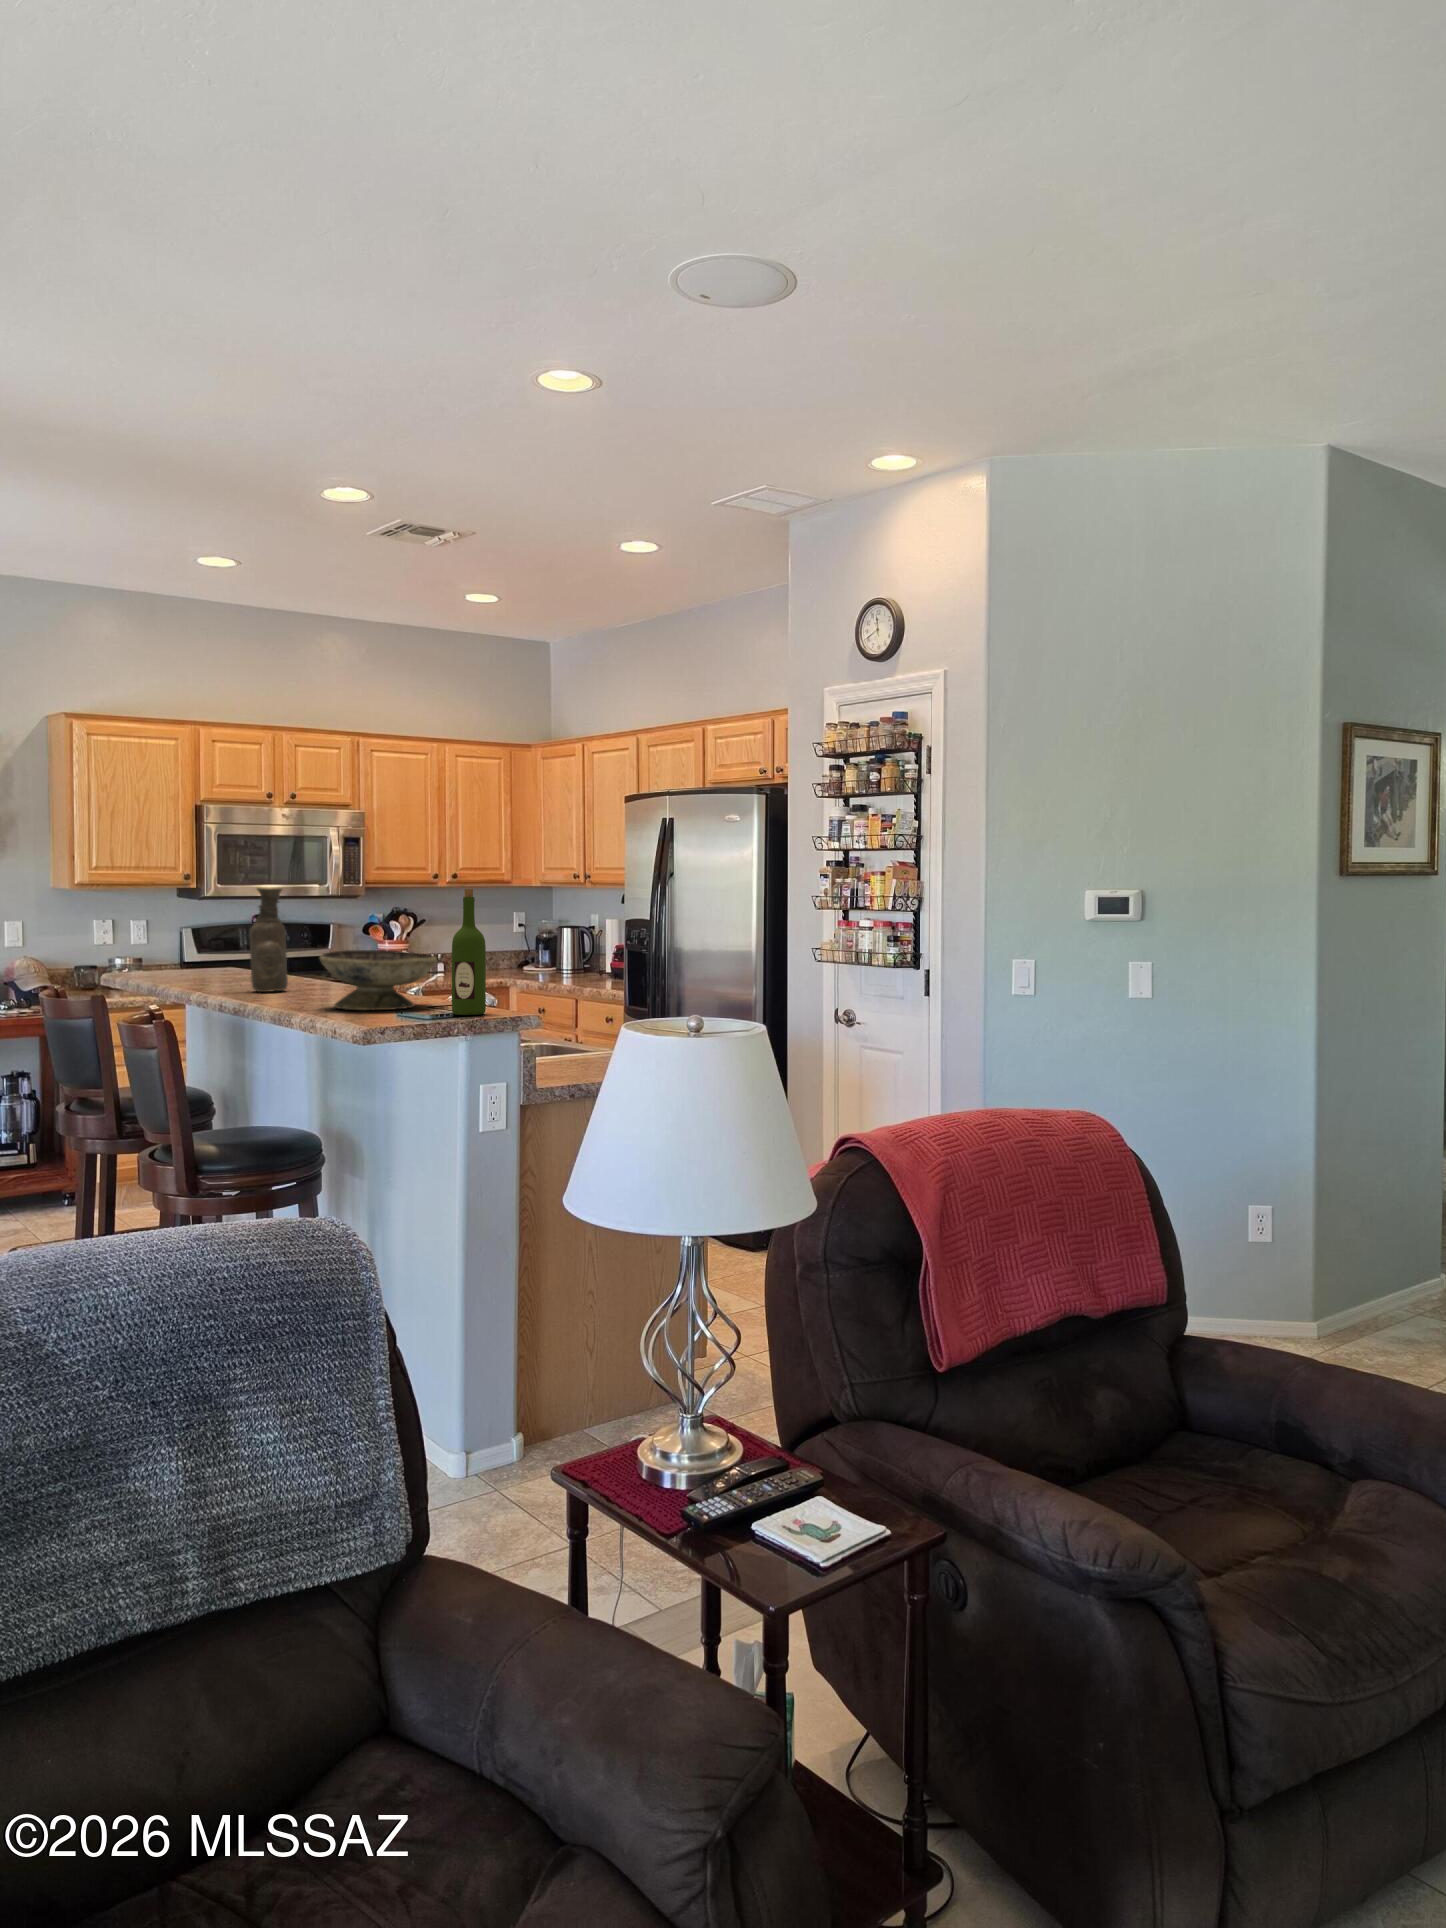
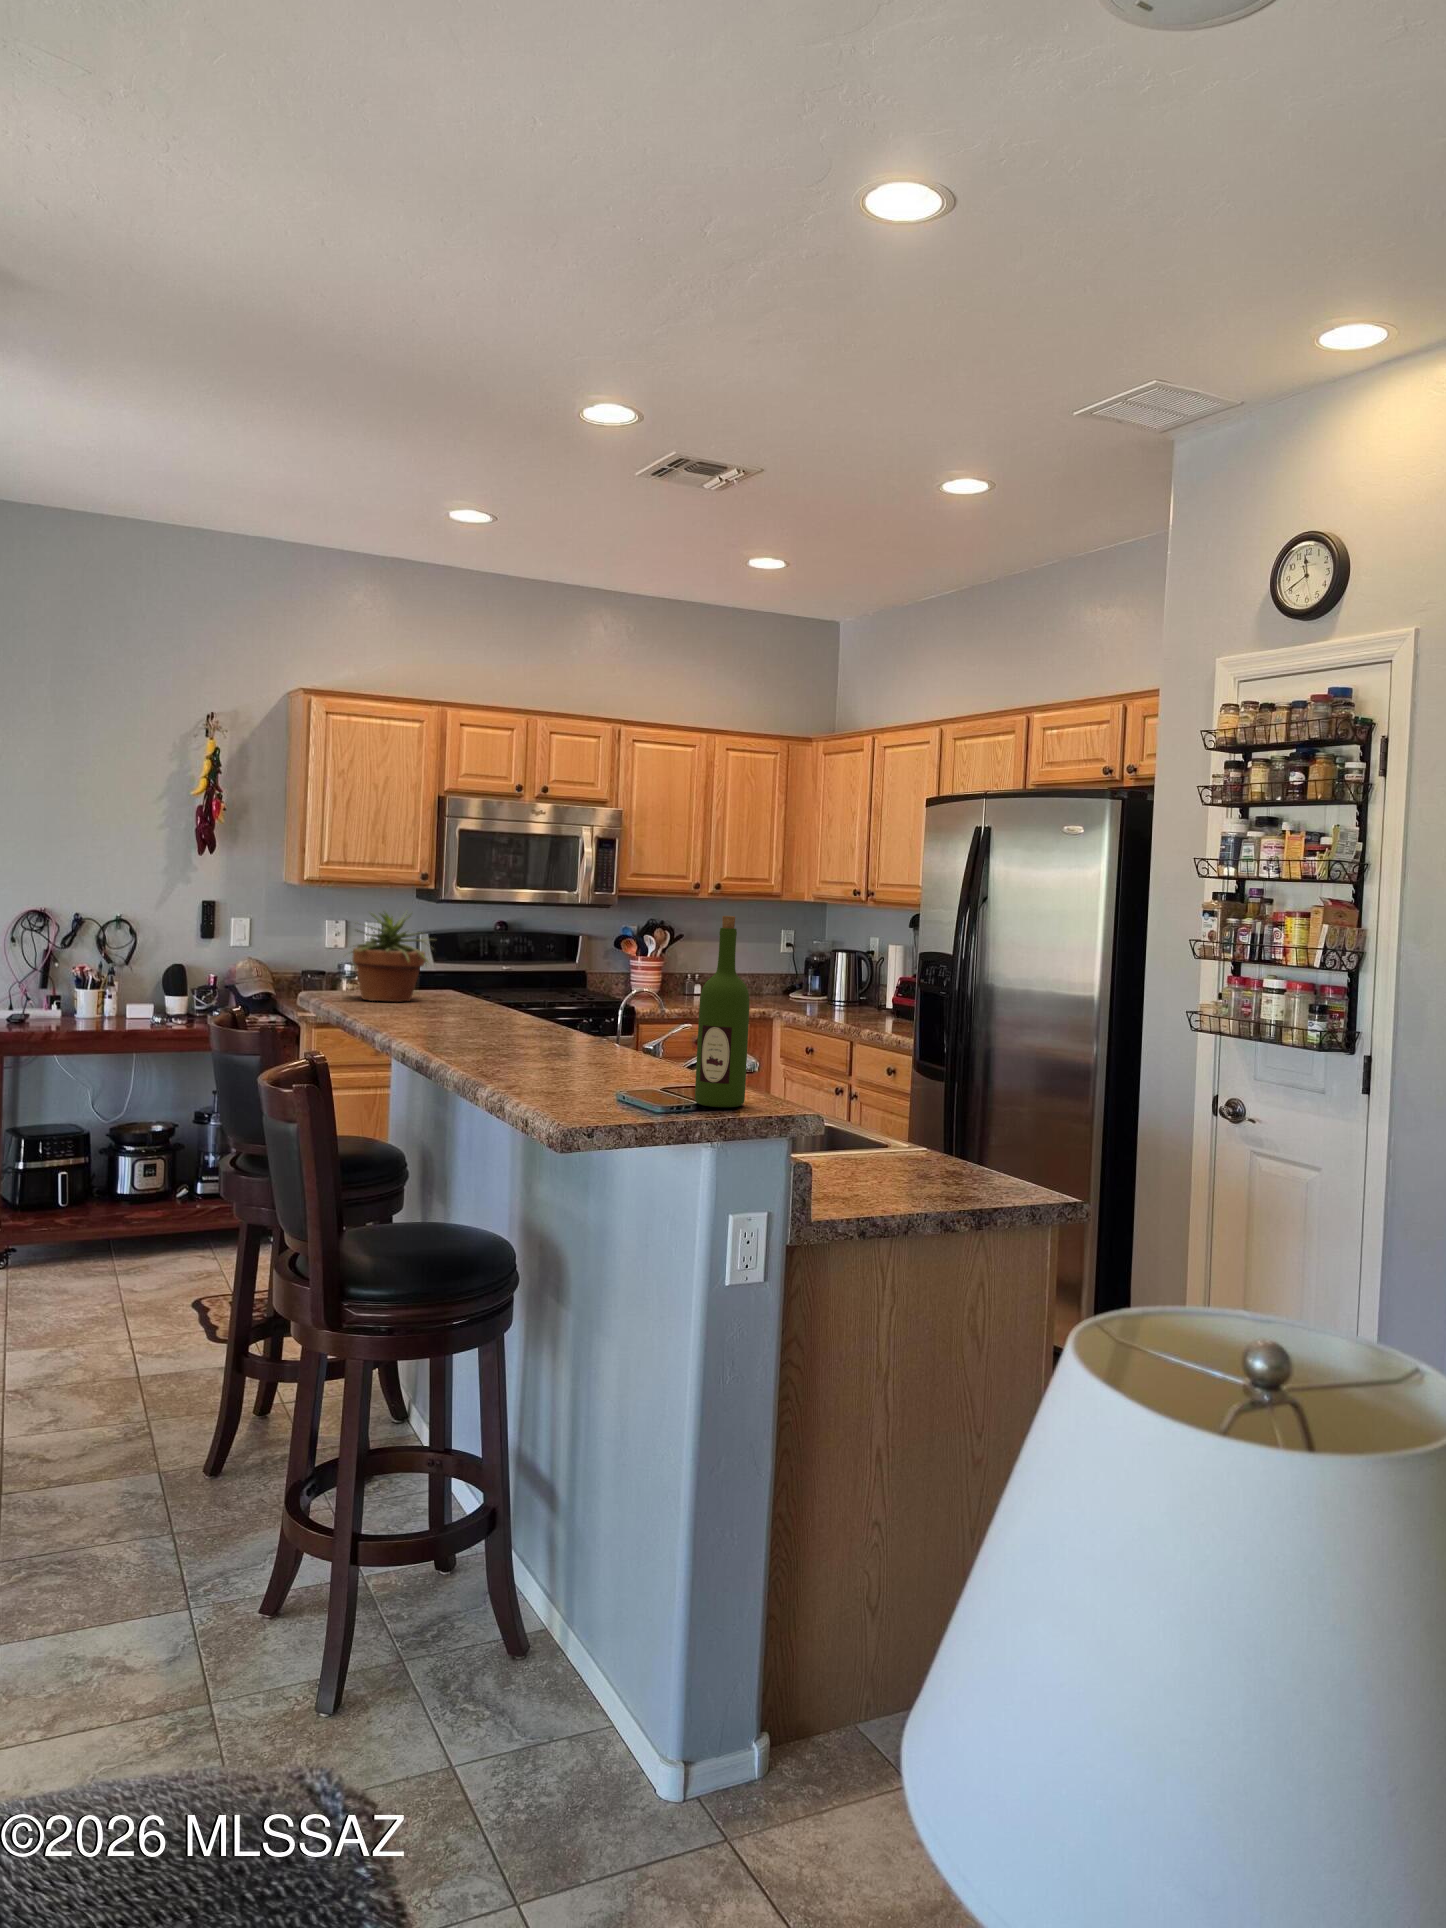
vase: present [249,888,288,992] -> none [444,896,490,1035]
potted plant: none [151,902,227,978] -> present [351,911,428,1002]
decorative bowl: present [320,950,437,1010] -> none [515,992,679,1086]

